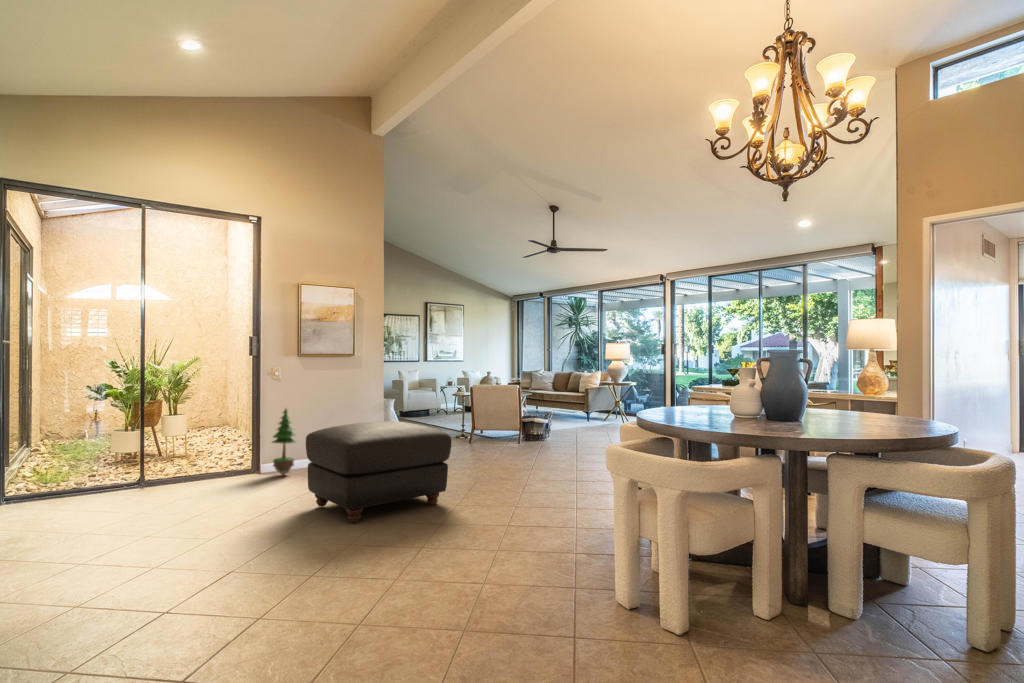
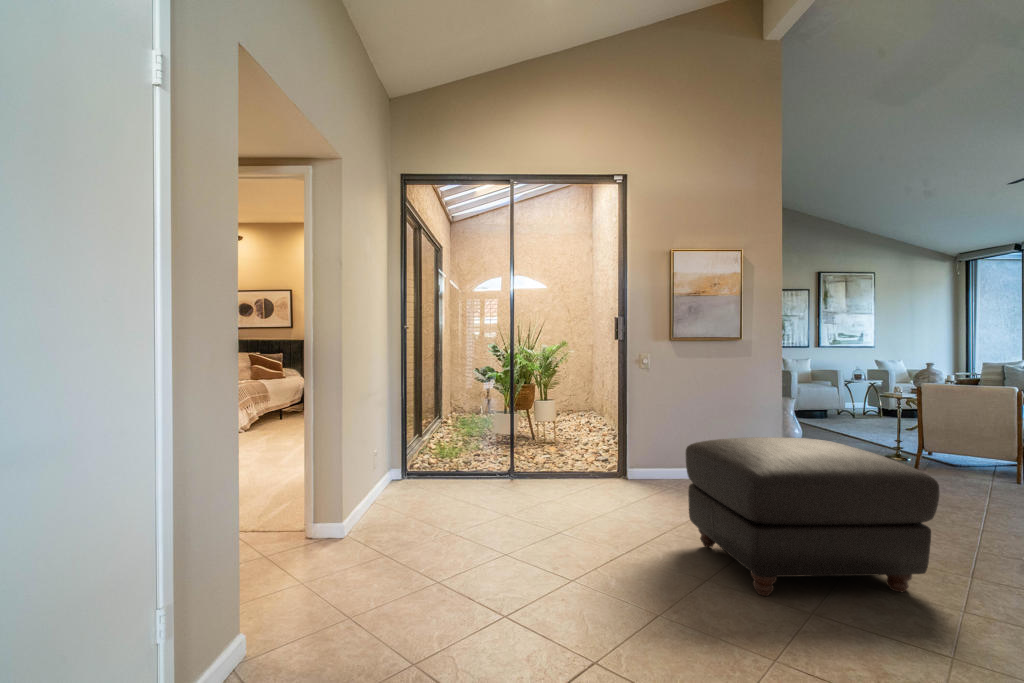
potted tree: present [272,409,296,475] -> none [639,401,670,482]

